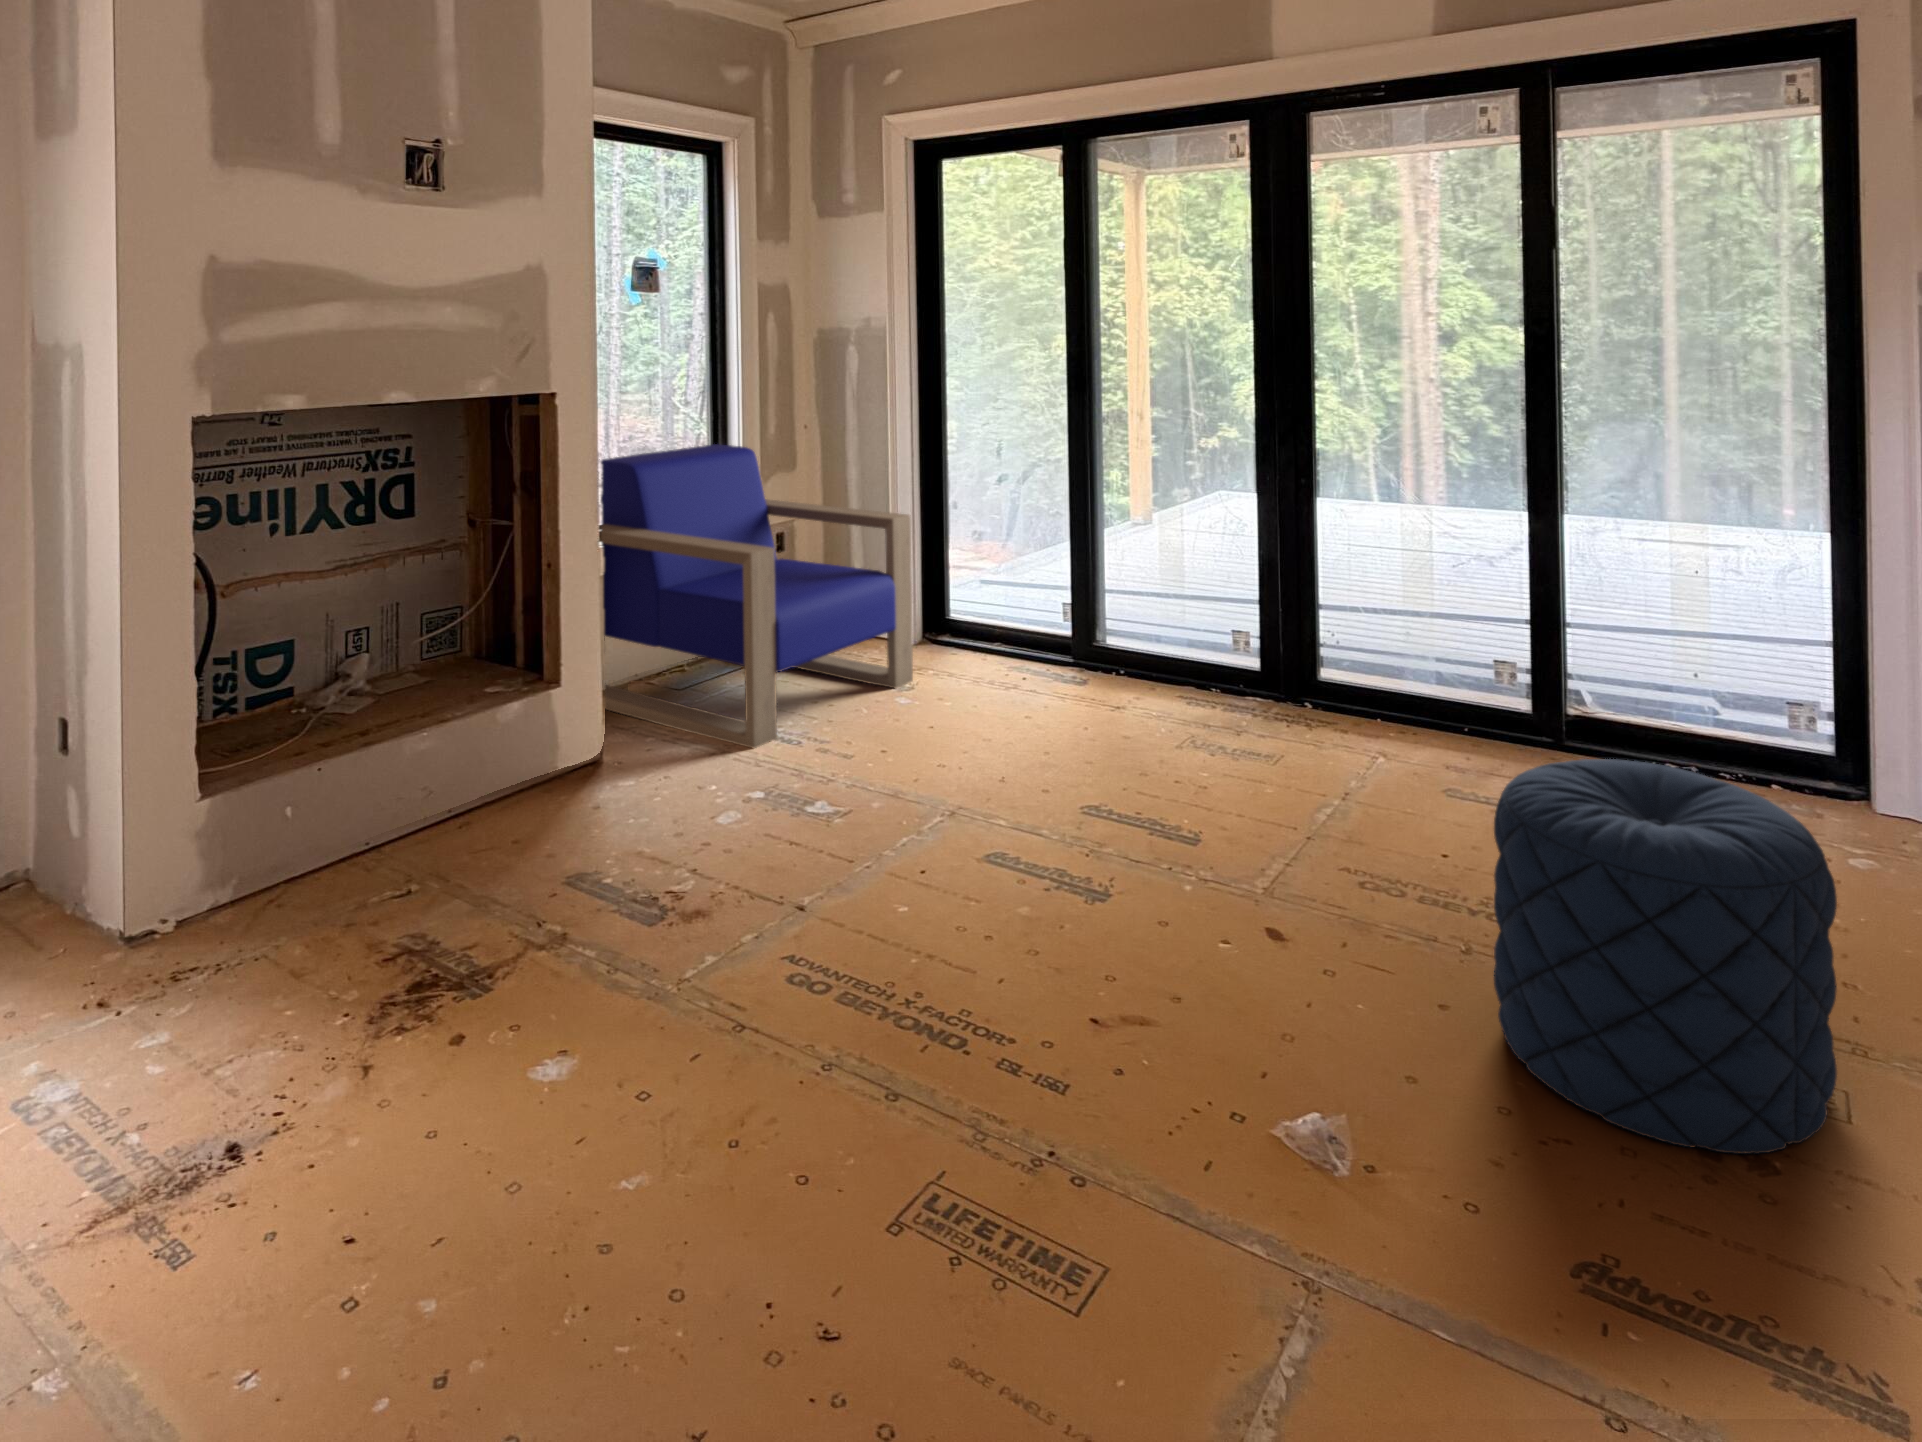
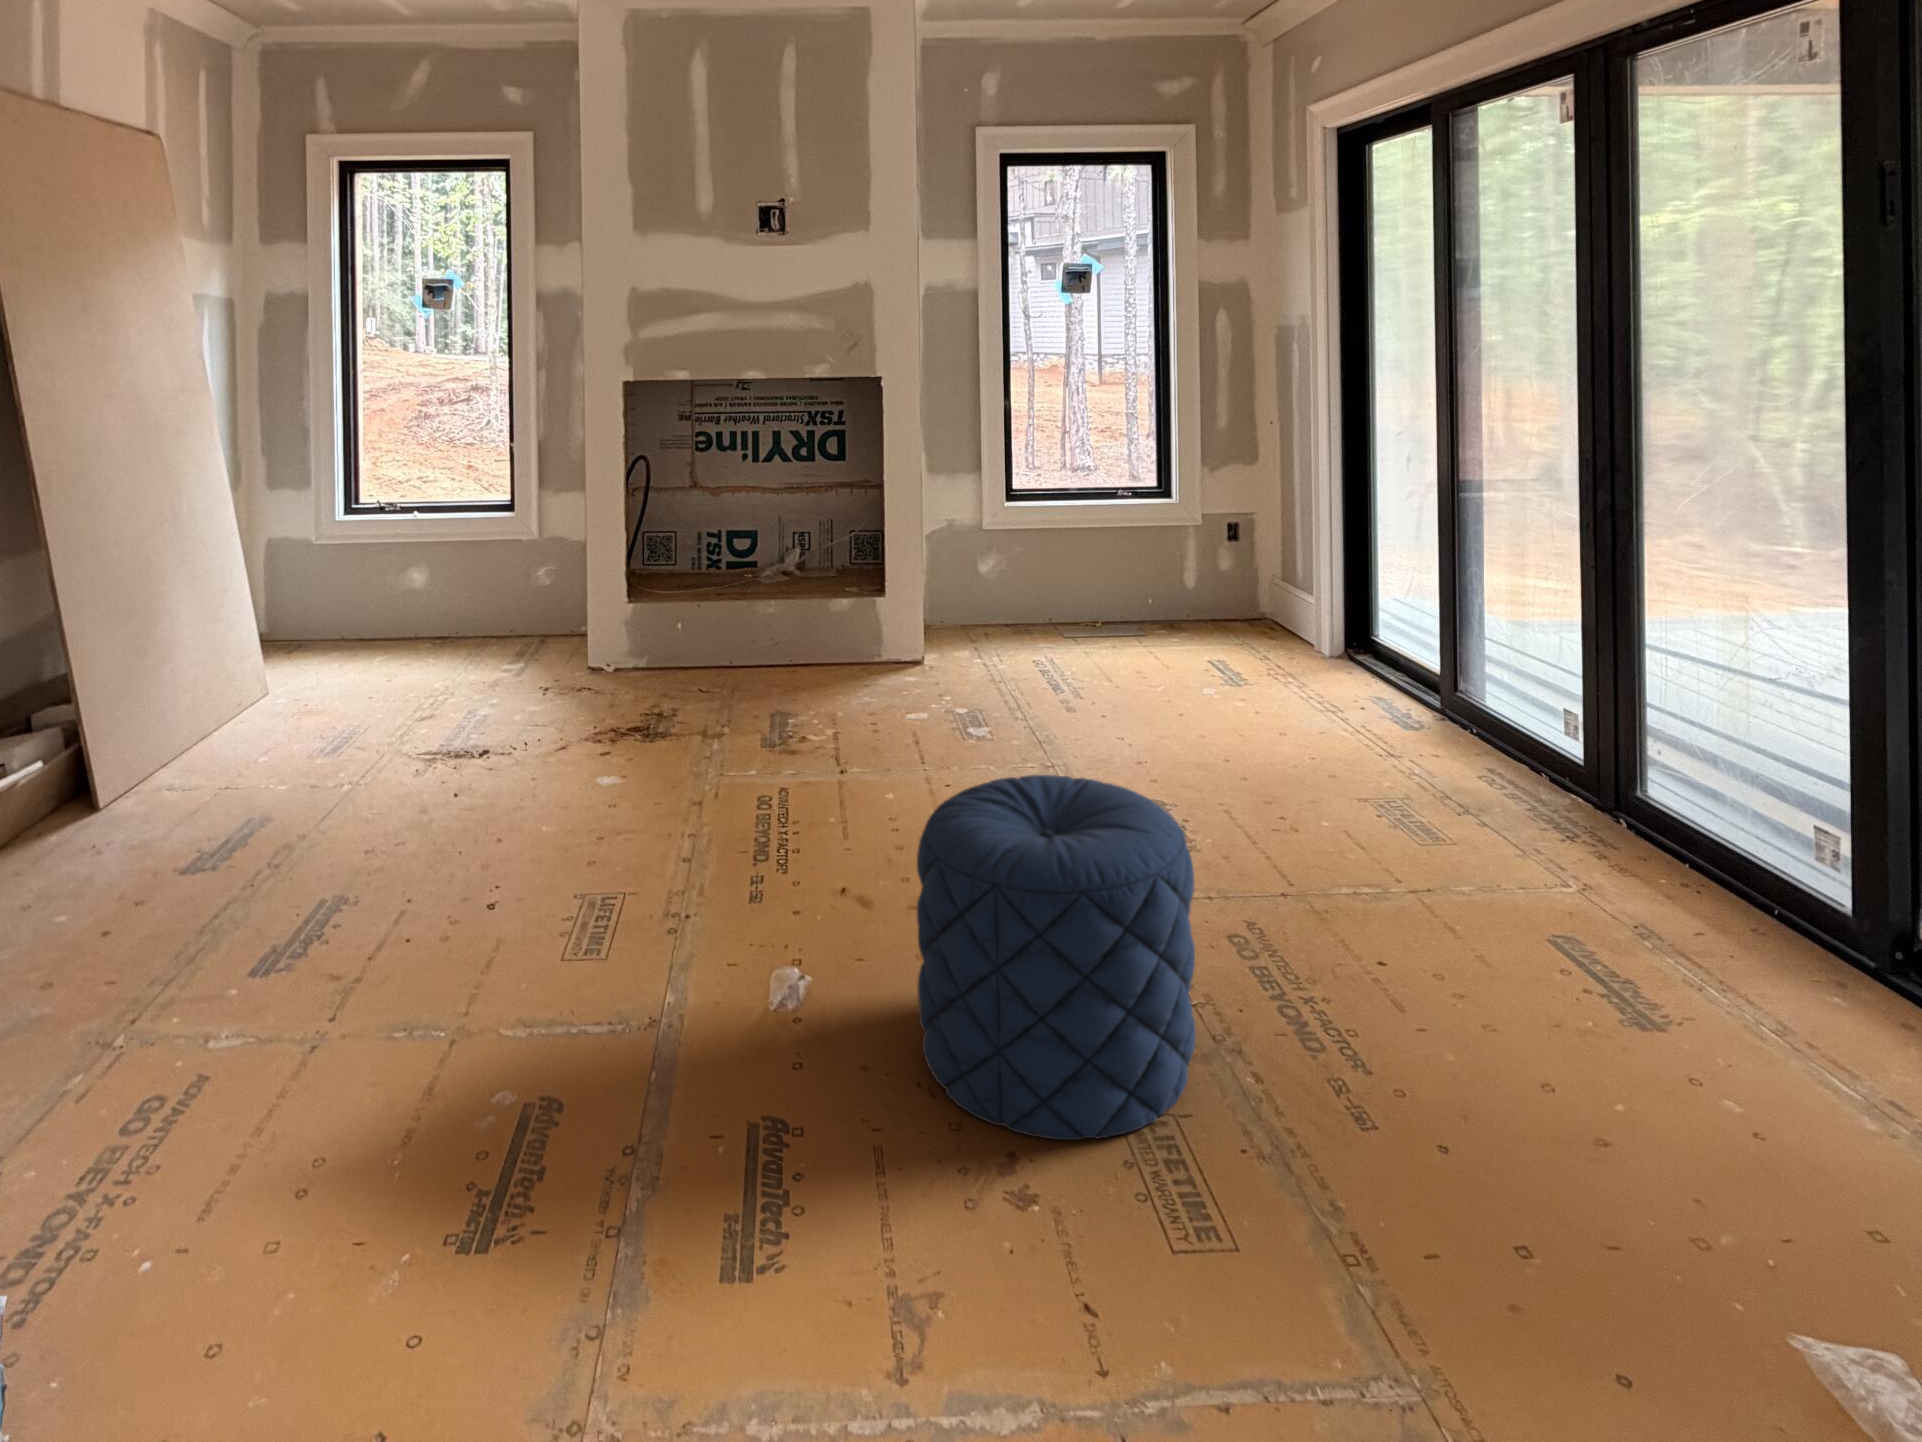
armchair: present [601,444,913,748] -> none [985,431,1245,686]

